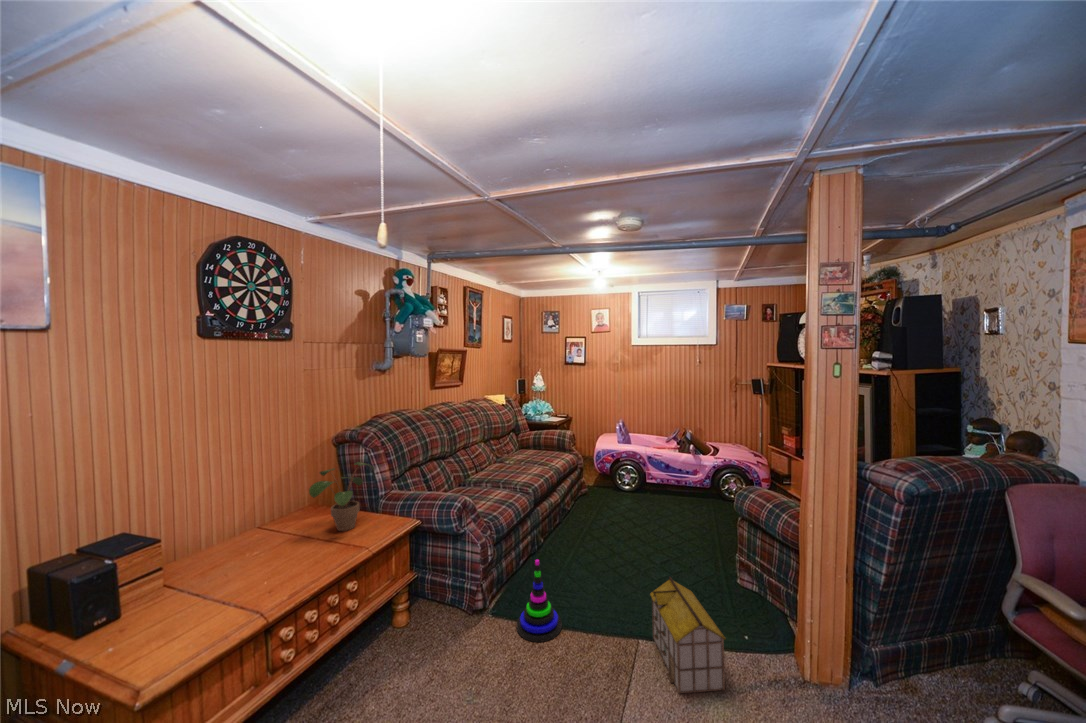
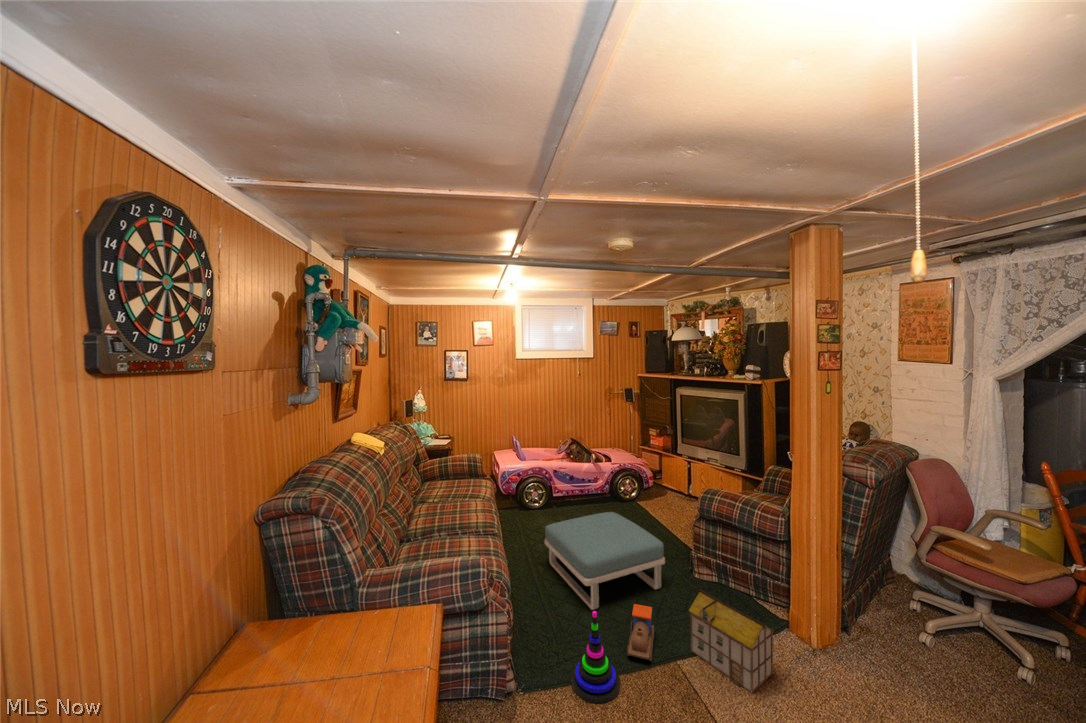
potted plant: present [309,462,375,531] -> none [304,549,391,662]
footstool: none [584,497,687,582] -> present [545,512,665,610]
toy train: none [583,577,629,631] -> present [627,604,654,661]

